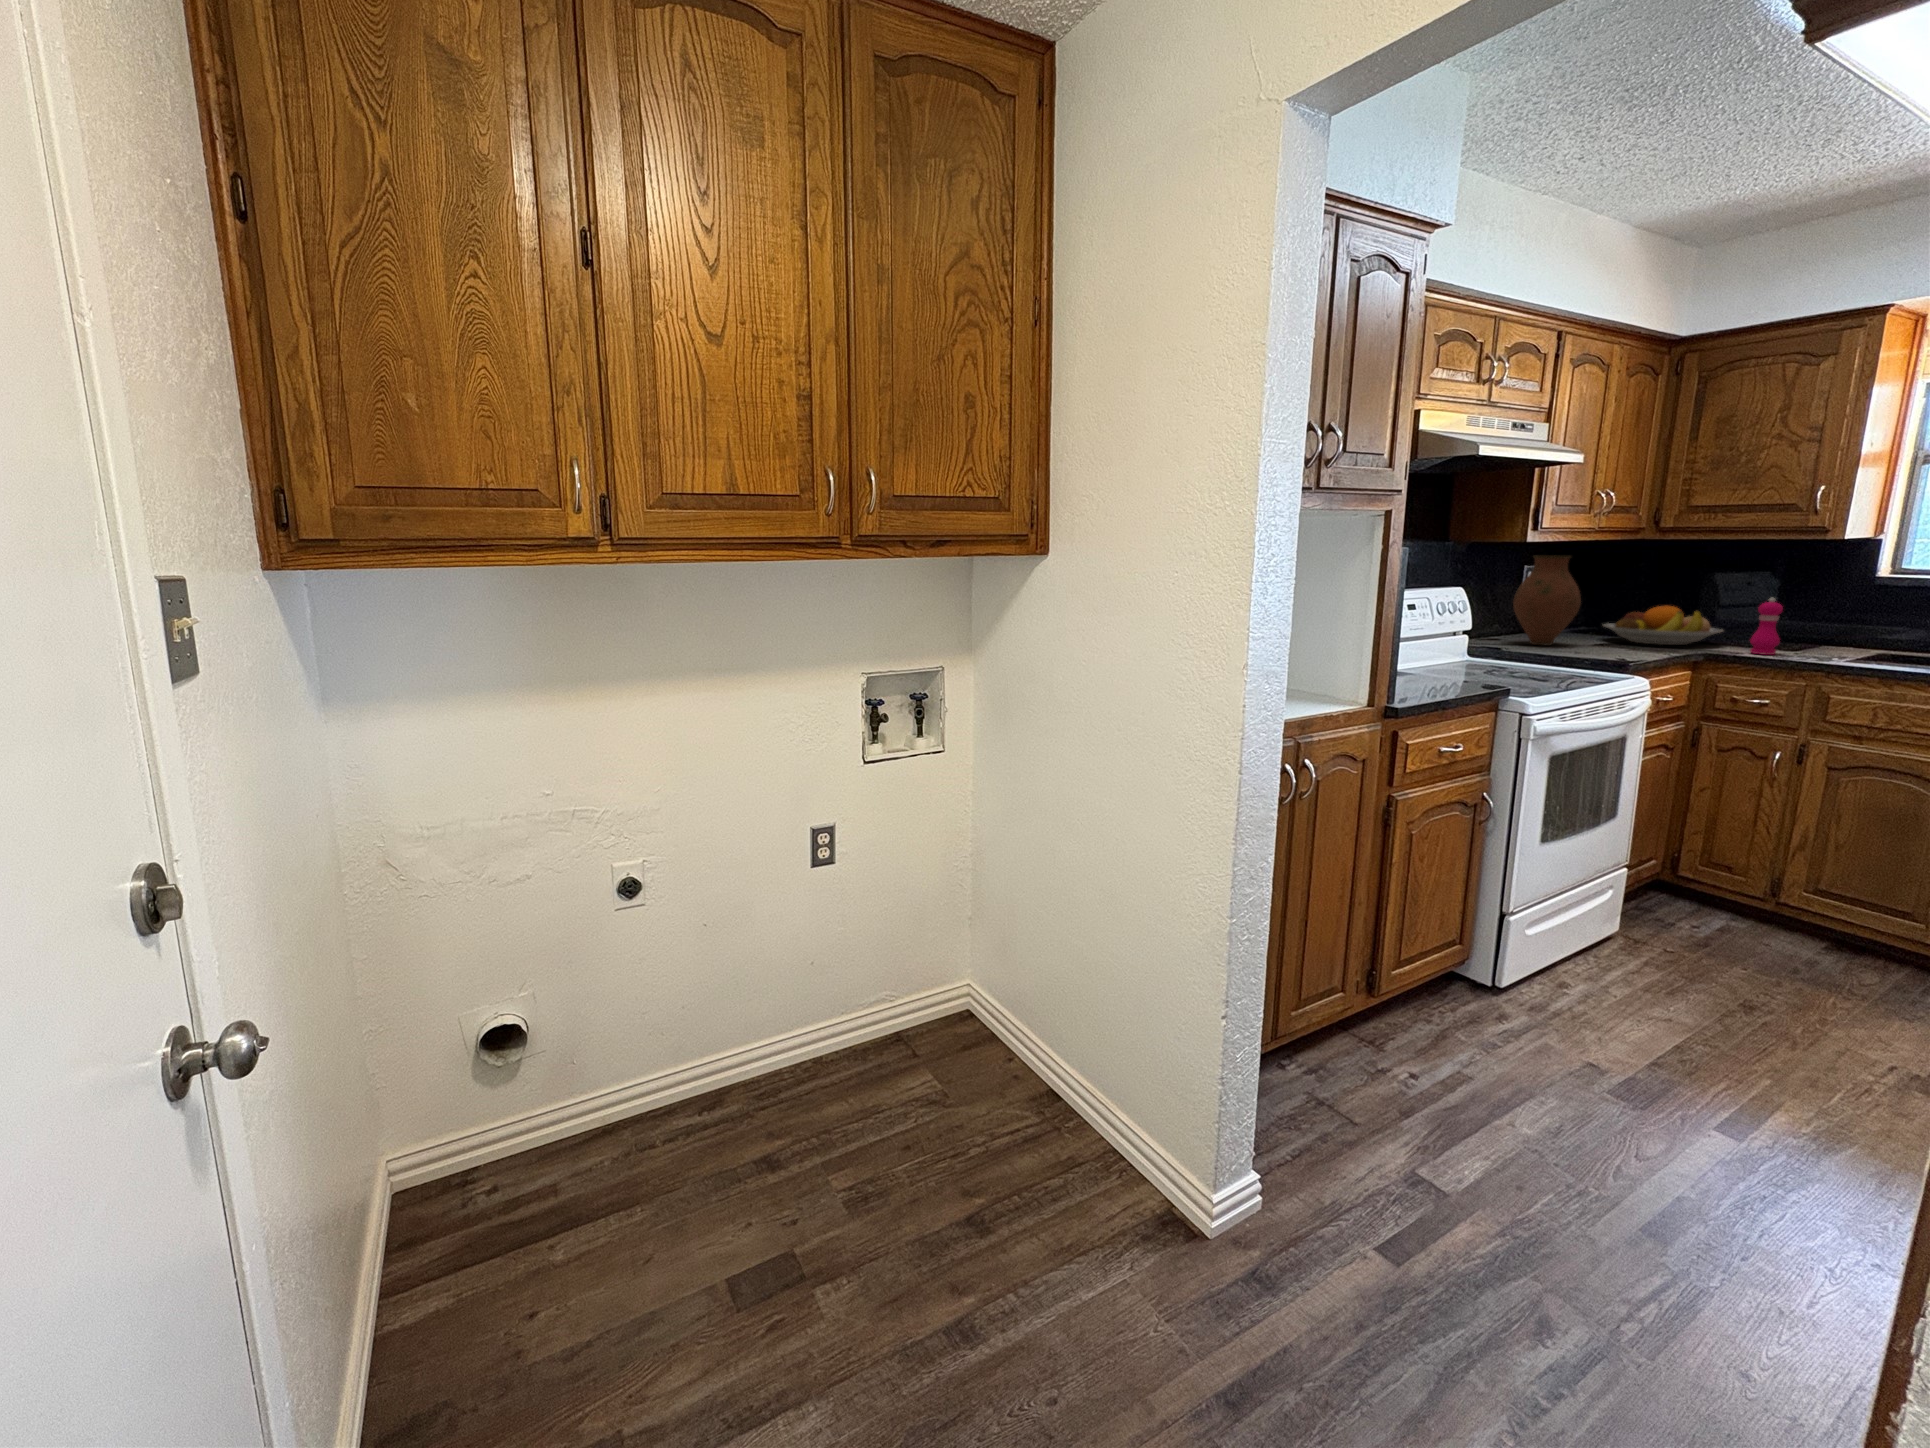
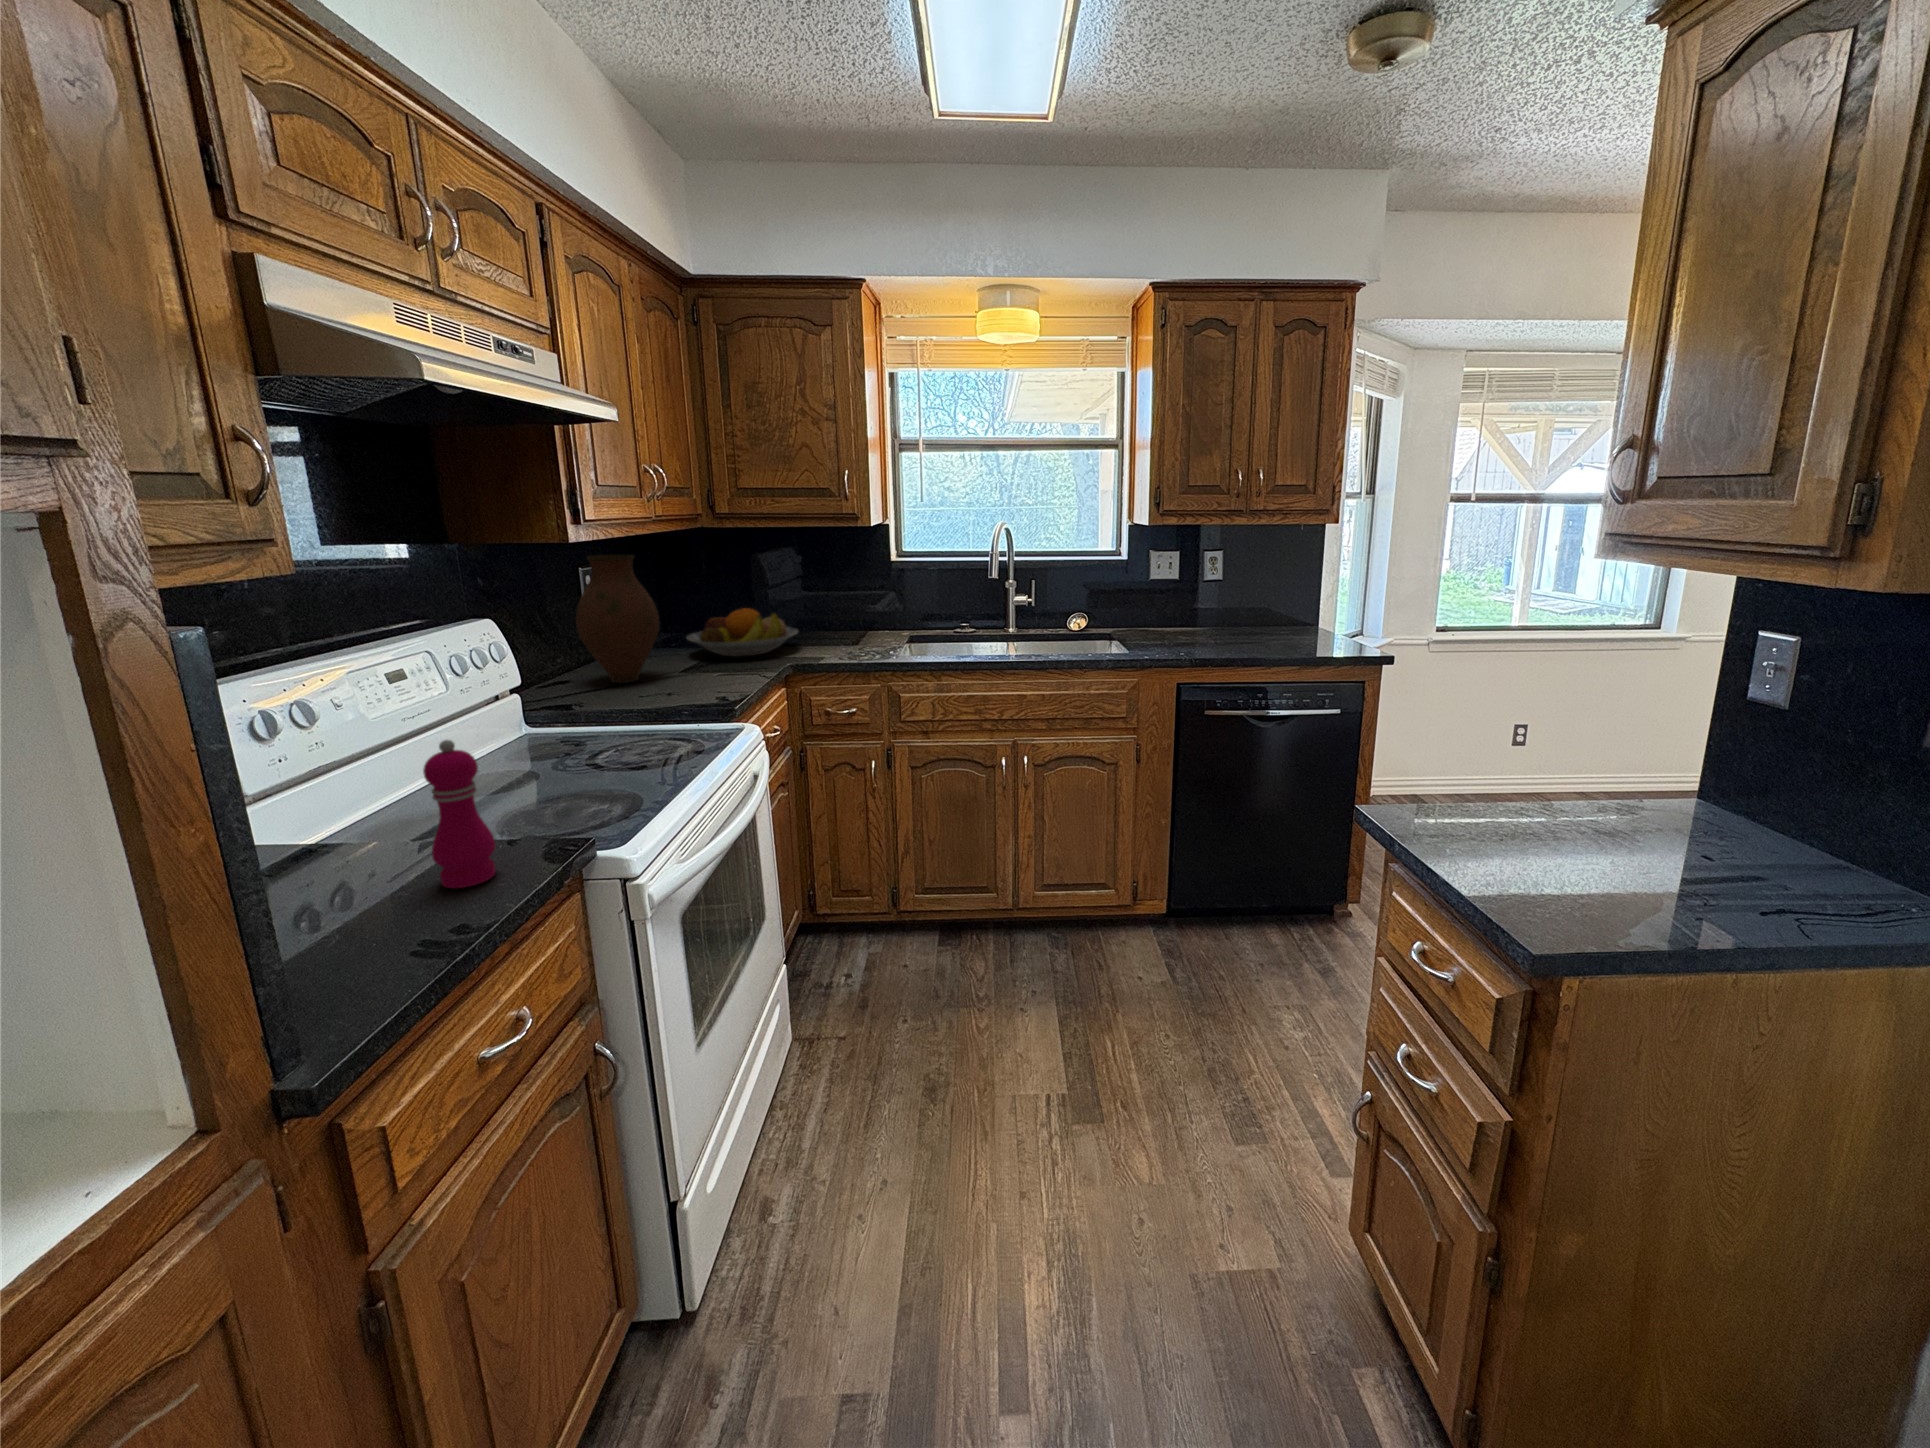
pepper mill: present [1750,598,1783,655] -> present [423,740,496,888]

